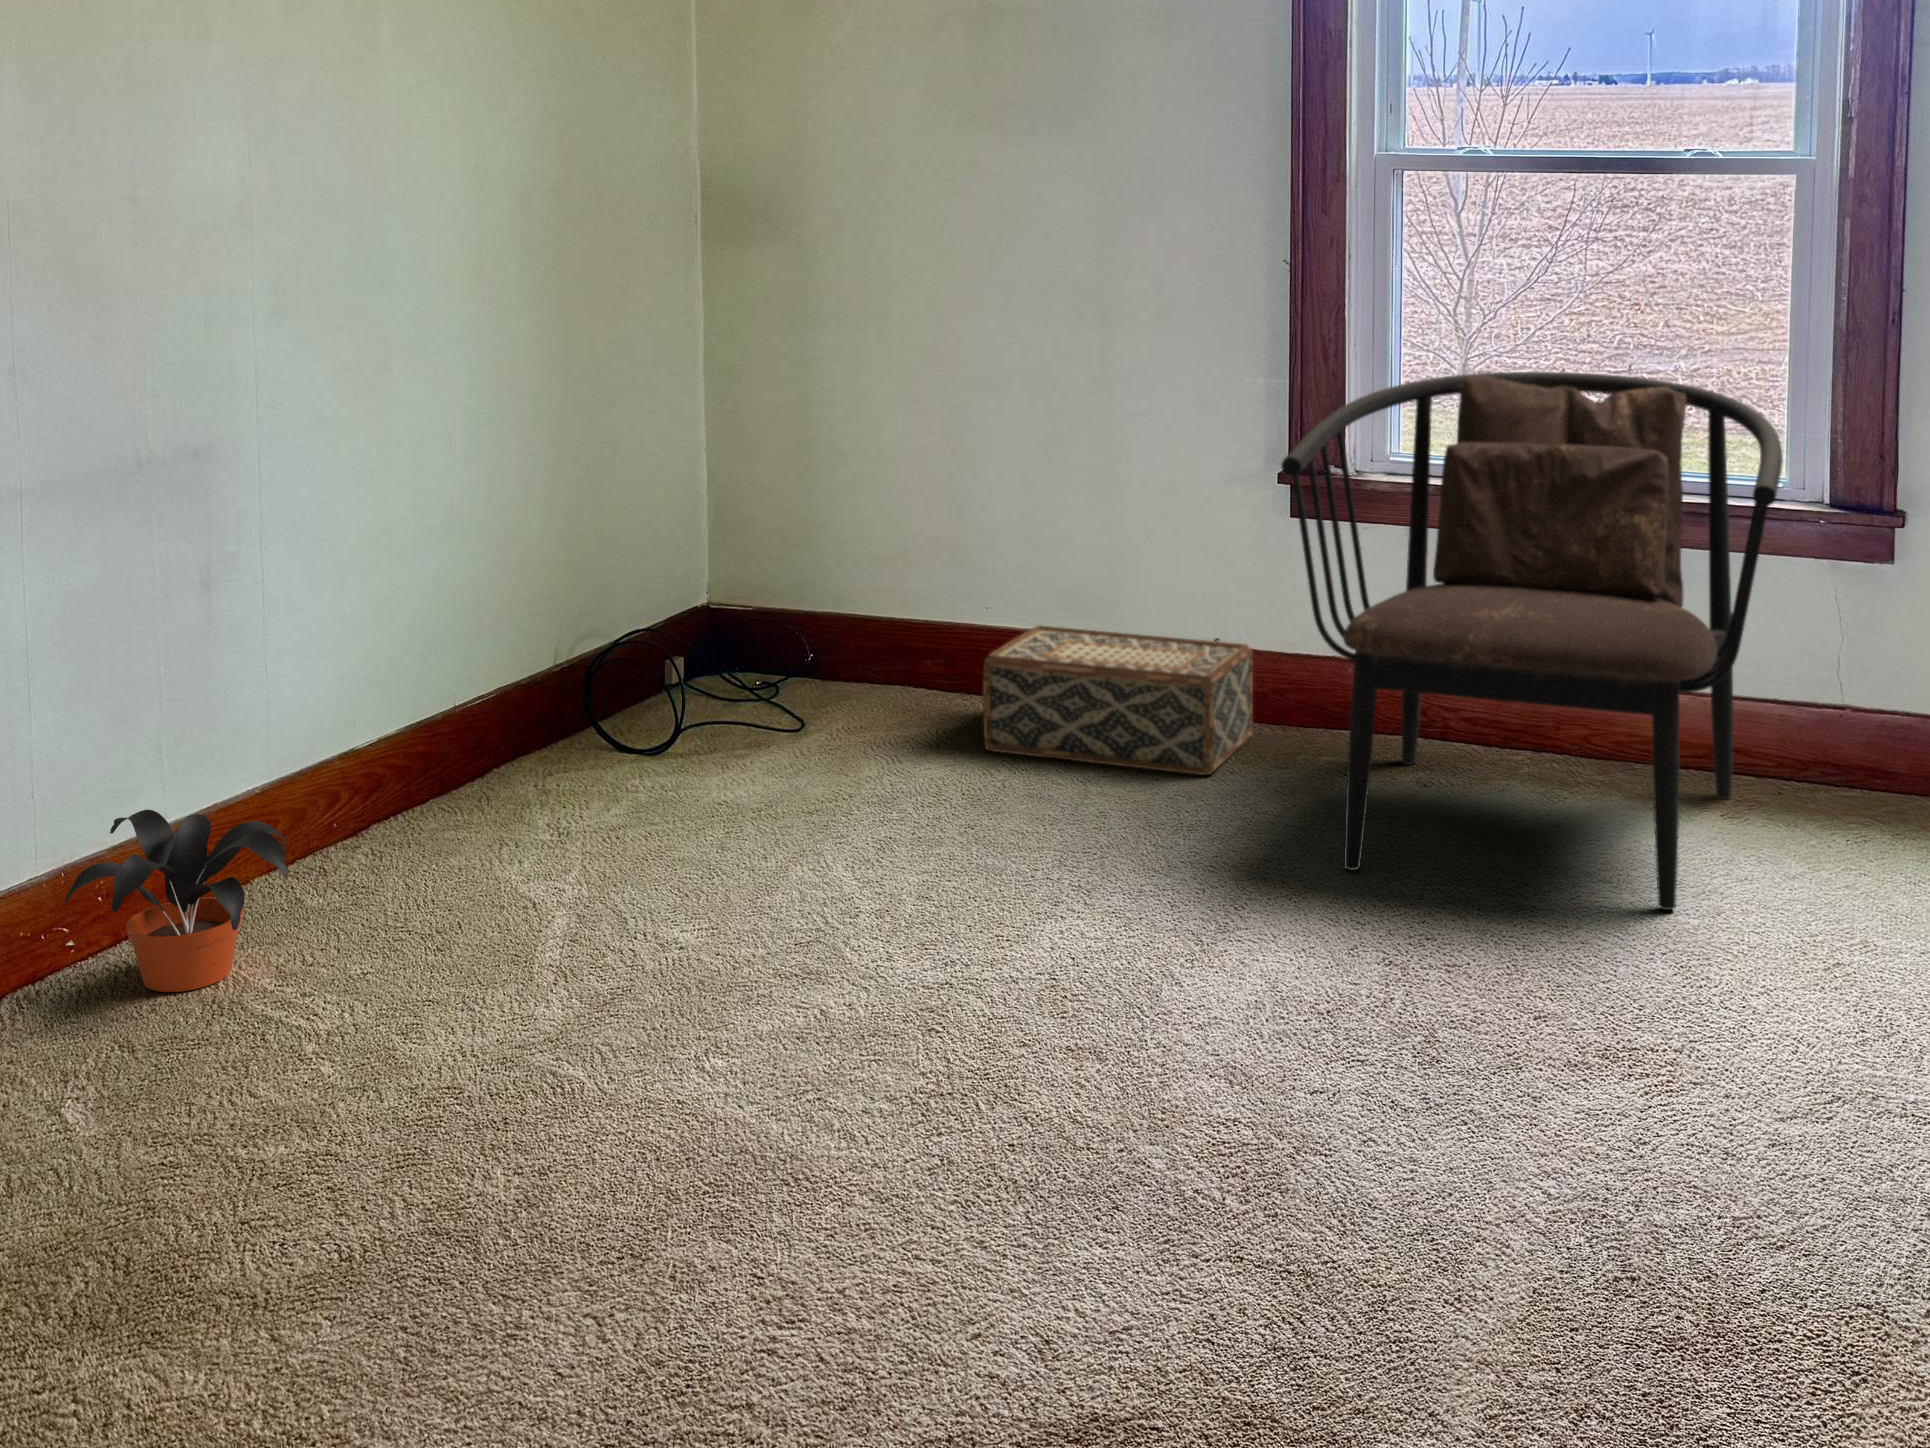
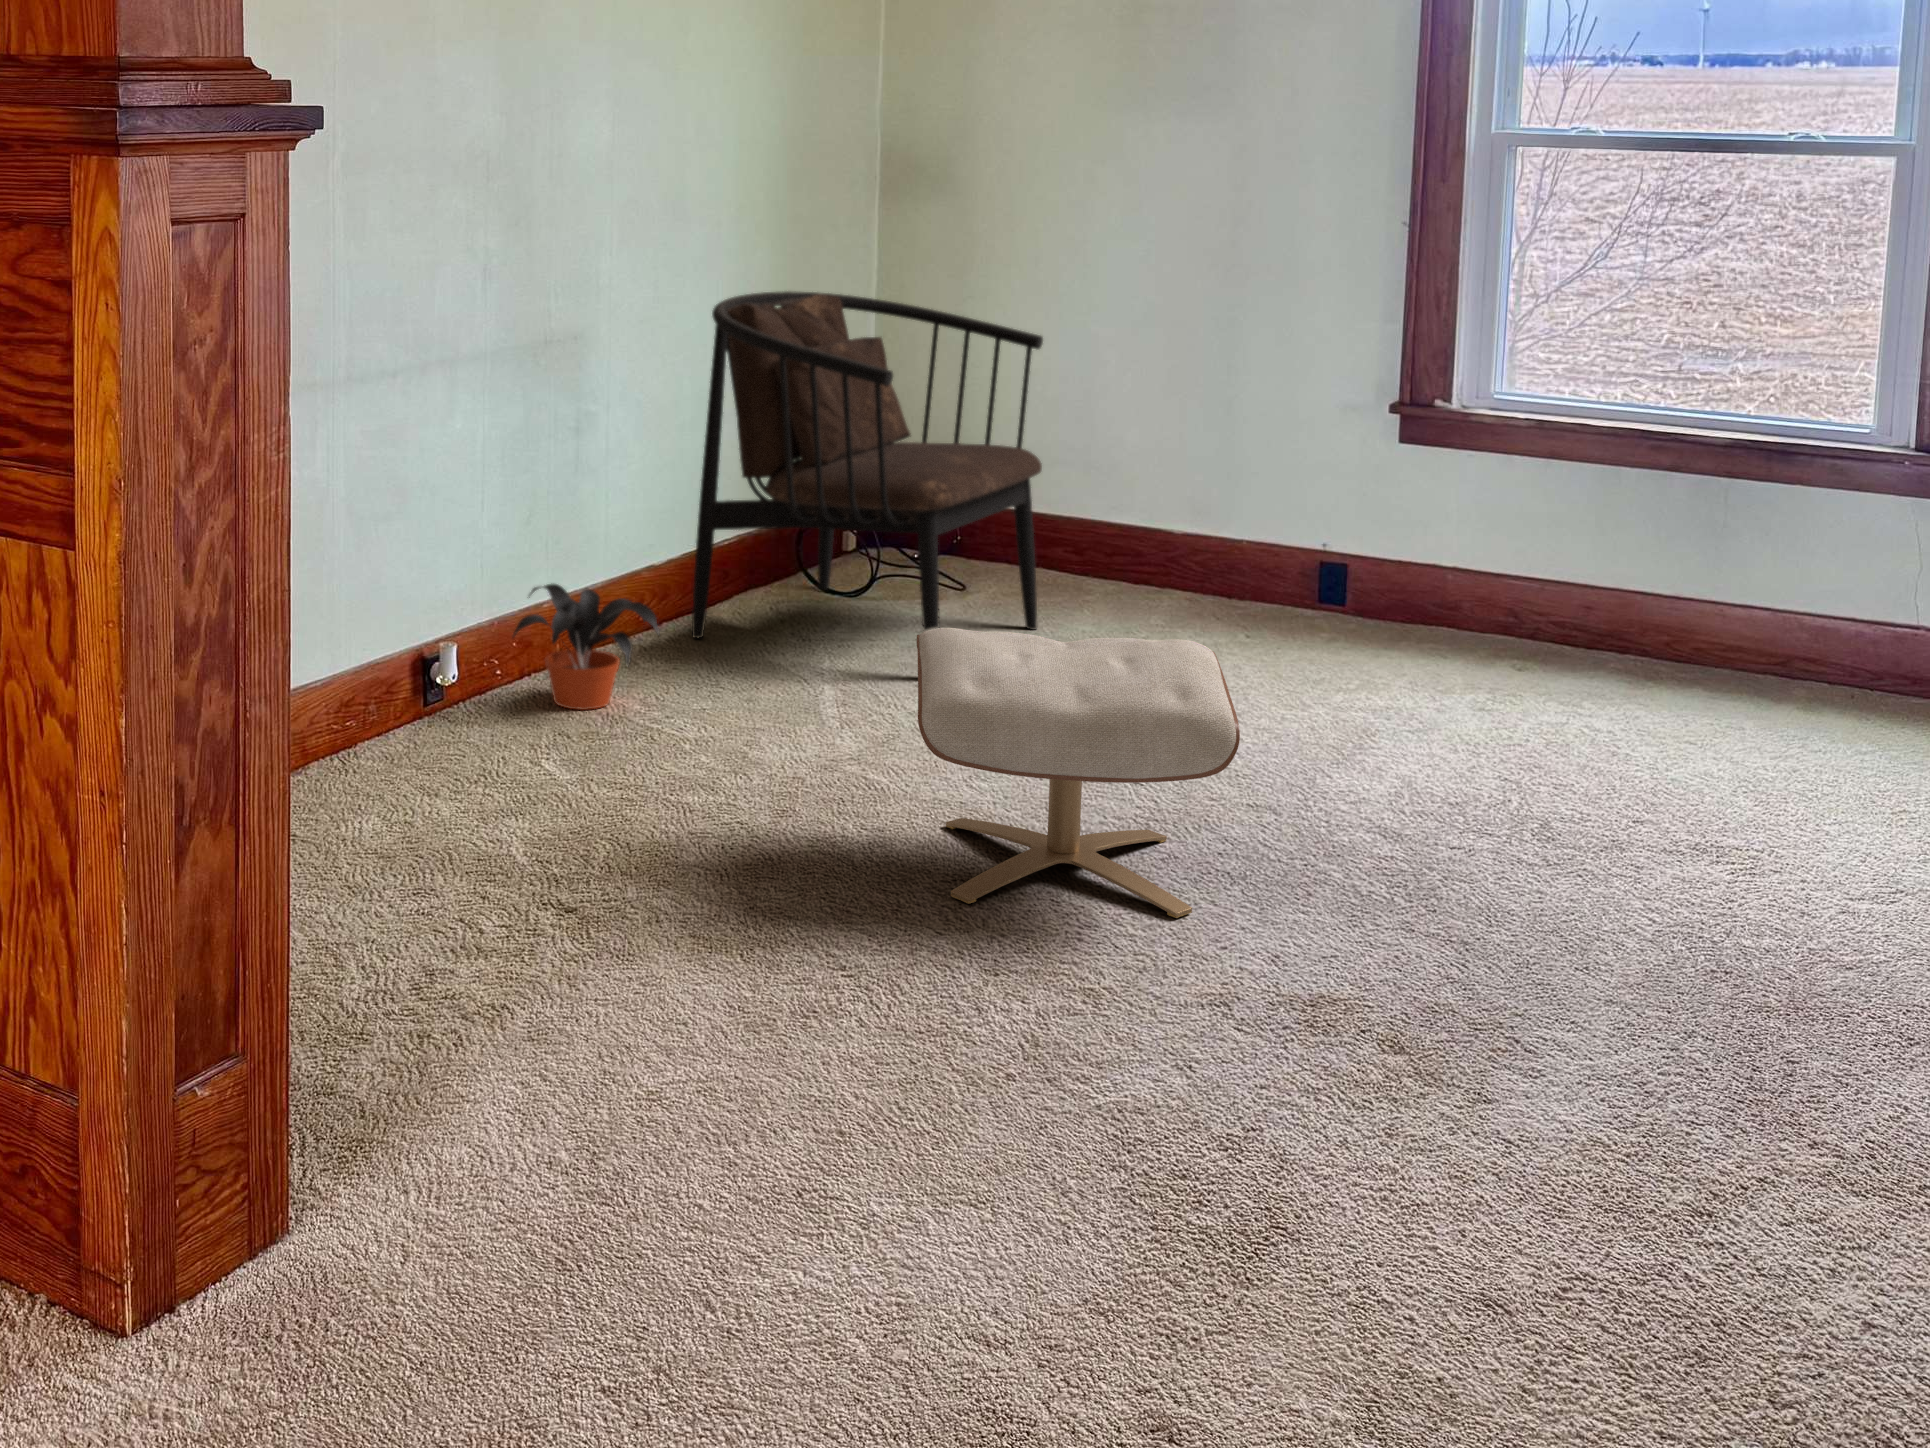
armchair: present [1281,372,1783,910] -> present [692,291,1043,638]
woven basket: present [983,625,1253,775] -> none [1126,520,1359,645]
ottoman: none [531,863,996,1312] -> present [917,628,1240,918]

